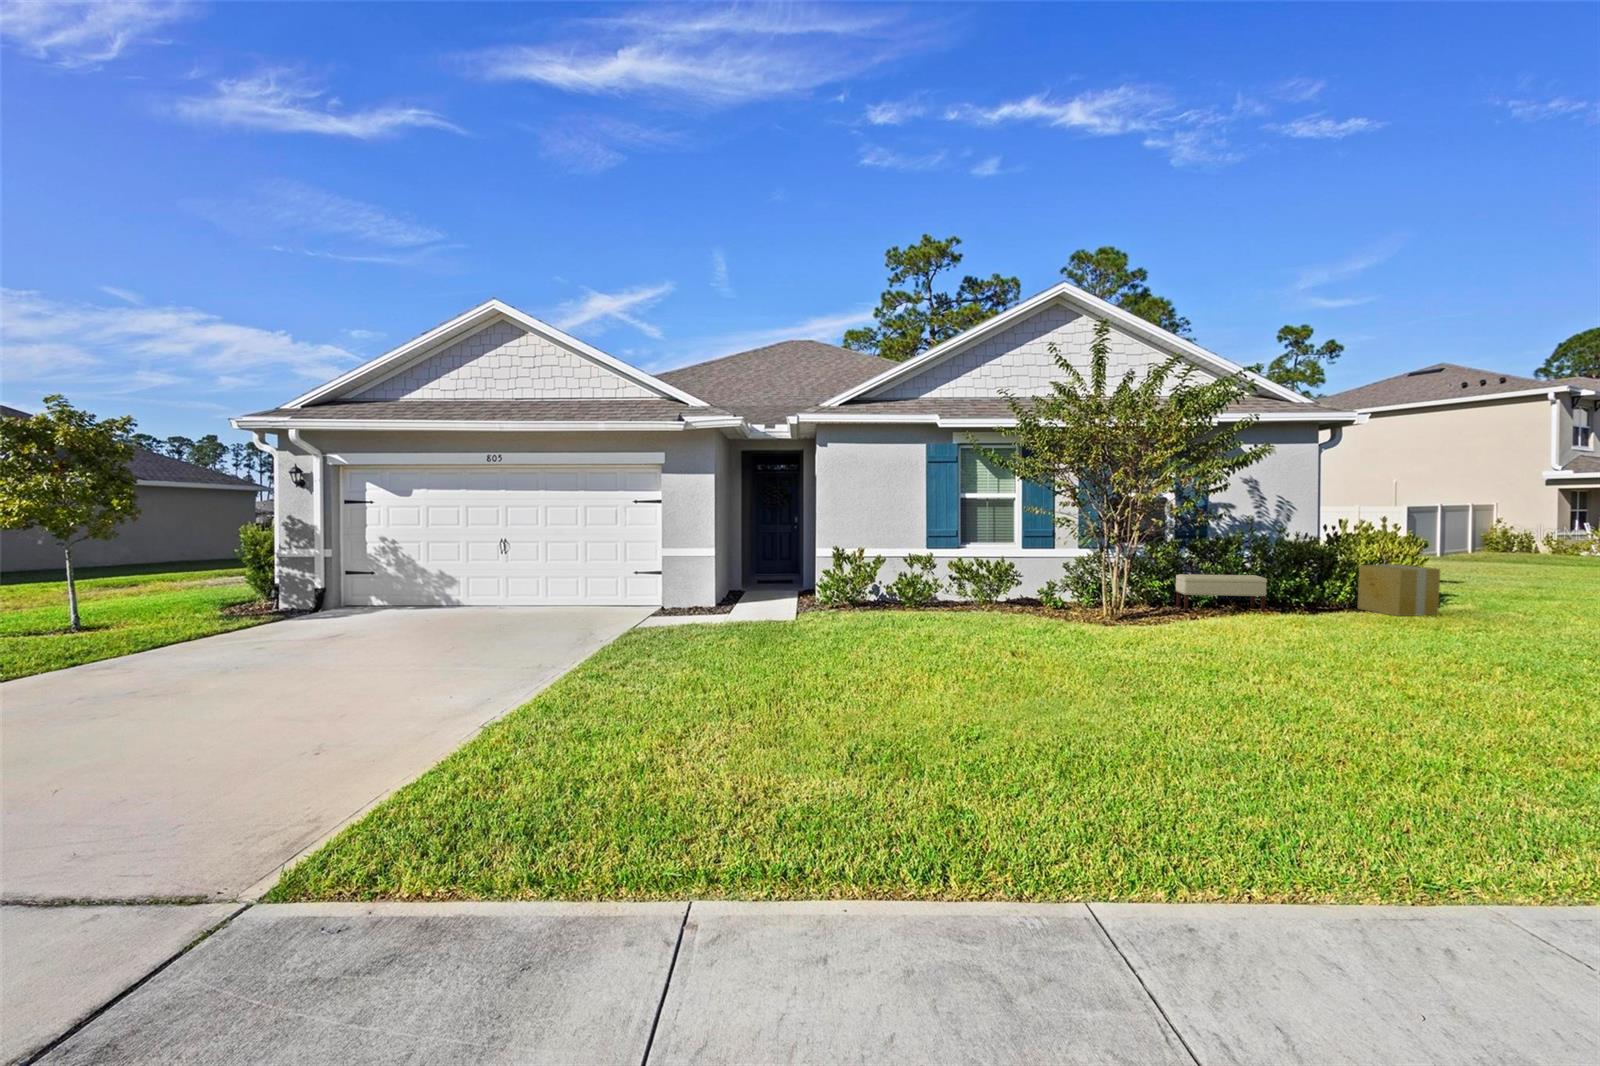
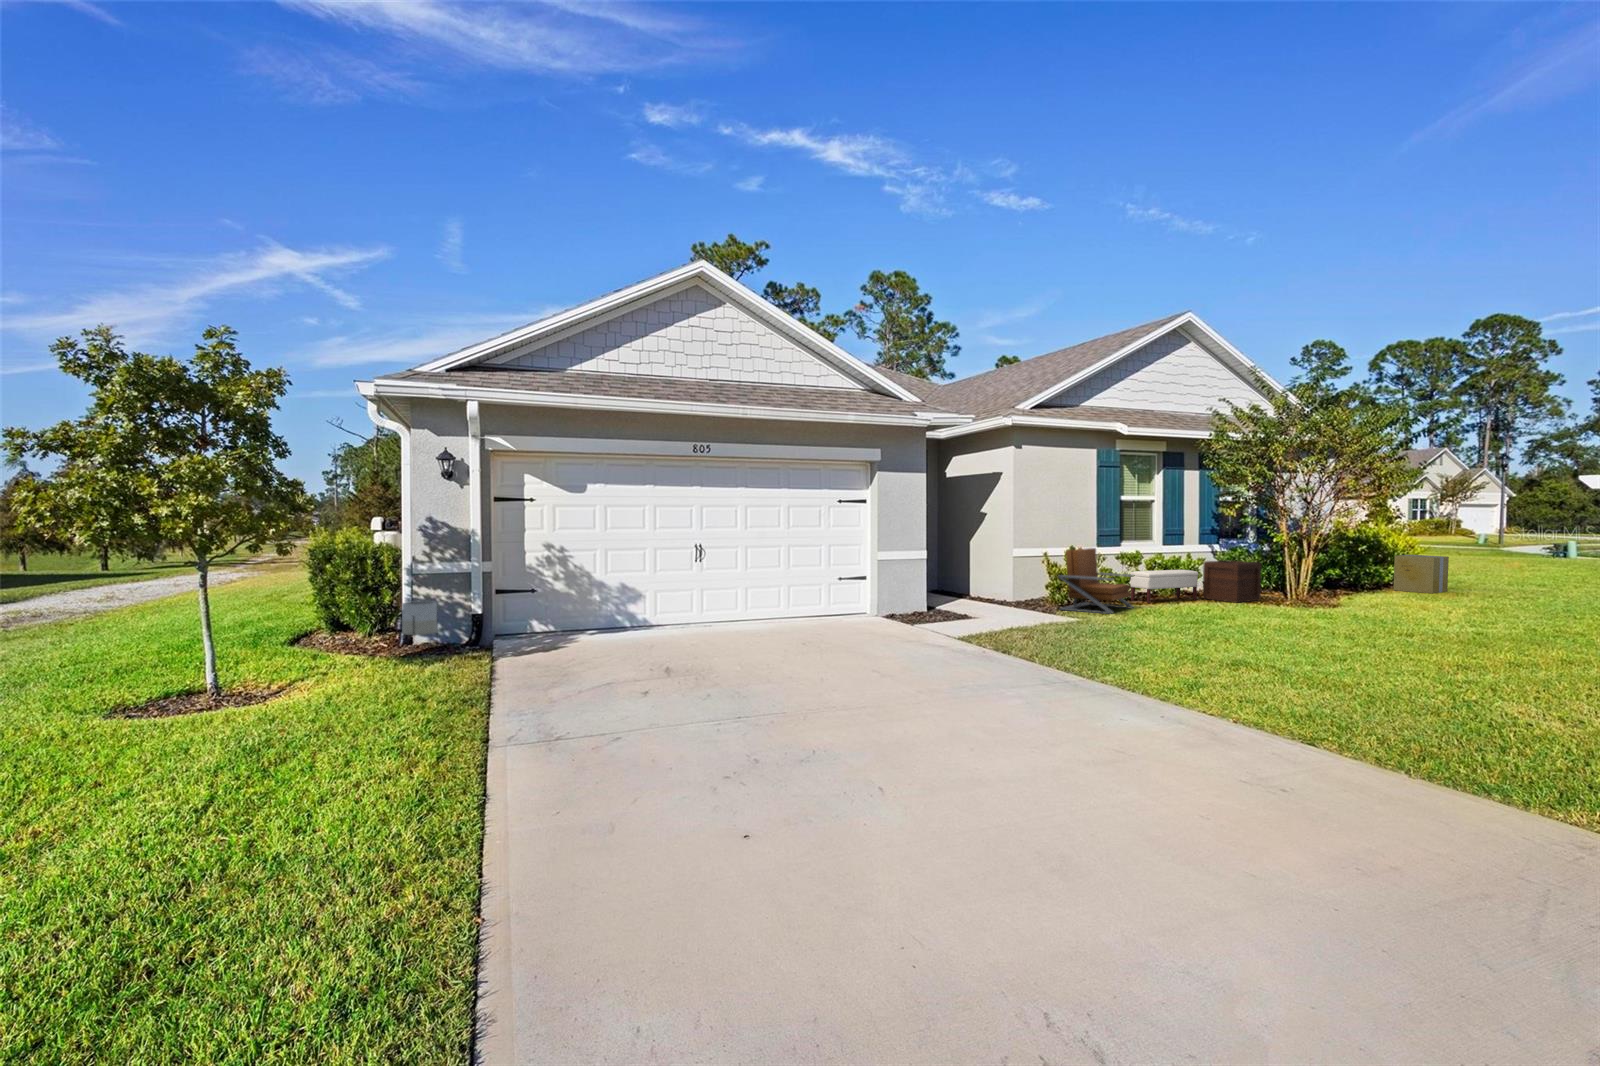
lounge chair: none [839,548,926,618] -> present [1058,548,1134,614]
wooden crate: none [1049,565,1110,613] -> present [1203,560,1262,603]
bench: present [1175,574,1267,612] -> present [1131,570,1198,603]
planter: none [256,578,286,613] -> present [402,601,438,636]

